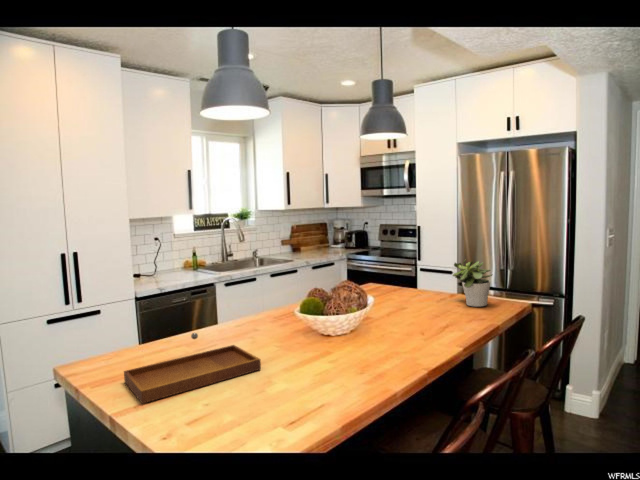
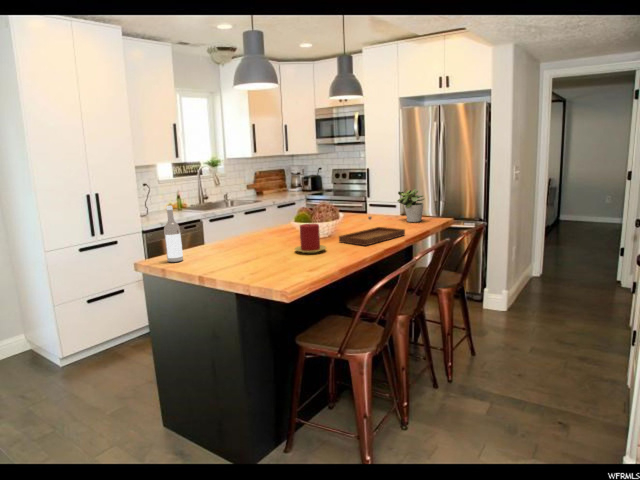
wine bottle: none [87,287,116,373] -> present [164,206,183,262]
candle: none [284,319,334,369] -> present [295,224,326,253]
tray: present [124,333,261,403] -> present [339,216,405,246]

